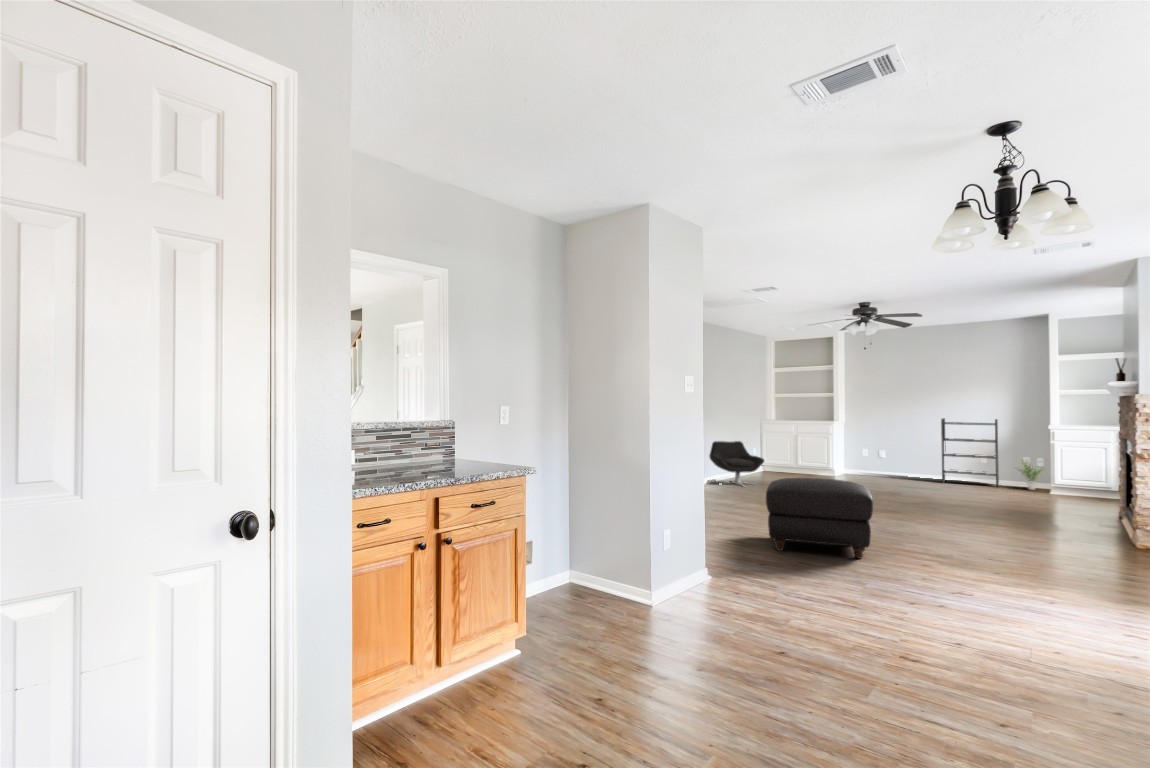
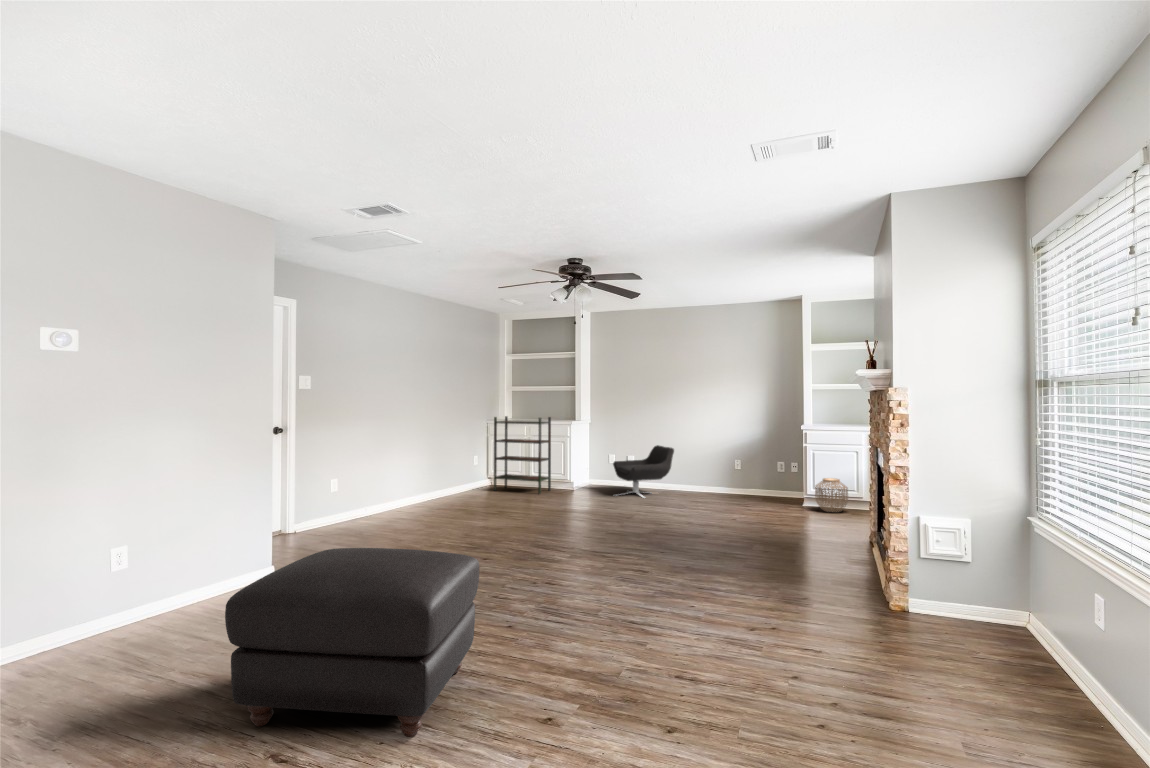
bookshelf: present [941,418,999,487] -> present [494,416,551,494]
lounge chair: present [709,441,764,487] -> present [613,445,674,498]
potted plant: present [1018,460,1043,490] -> none [763,463,798,502]
woven basket: none [1065,470,1099,498] -> present [815,478,848,512]

